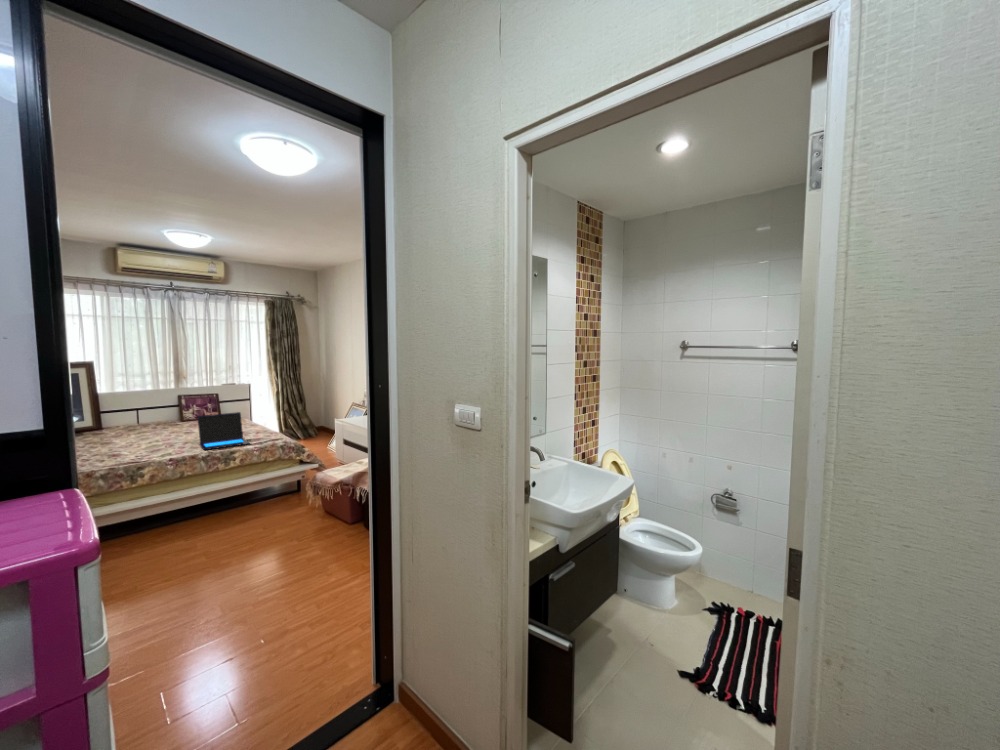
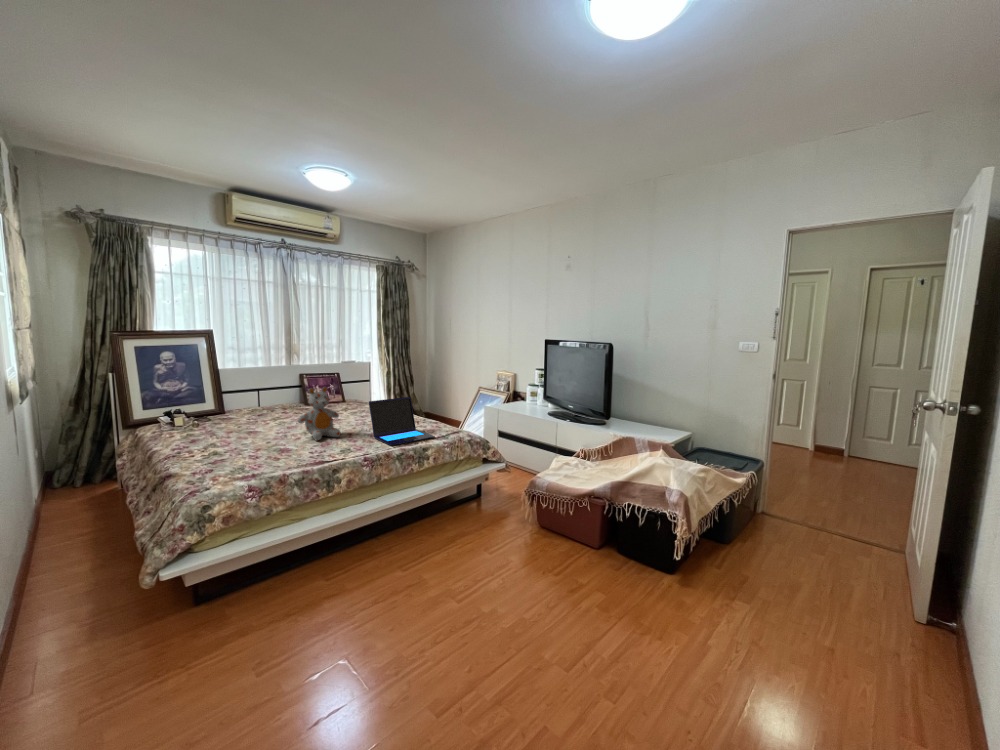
stuffed bear: none [136,405,177,447] -> present [298,387,340,440]

